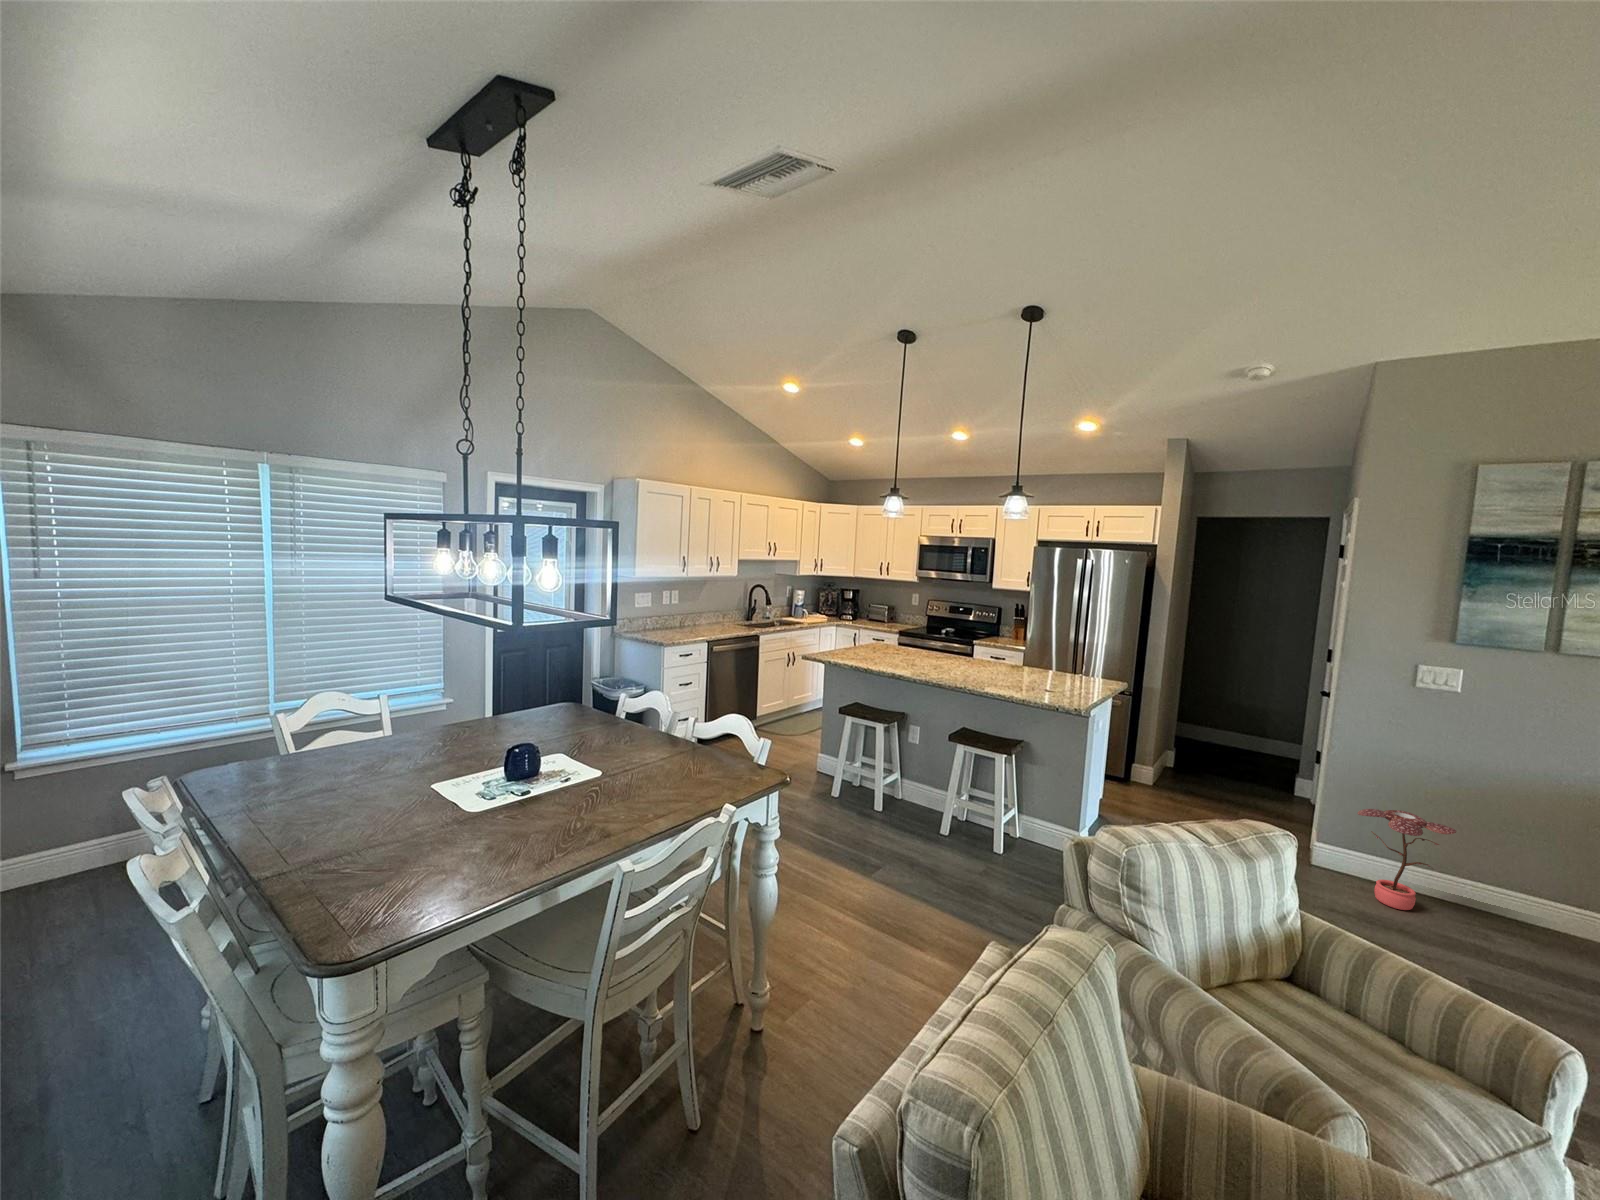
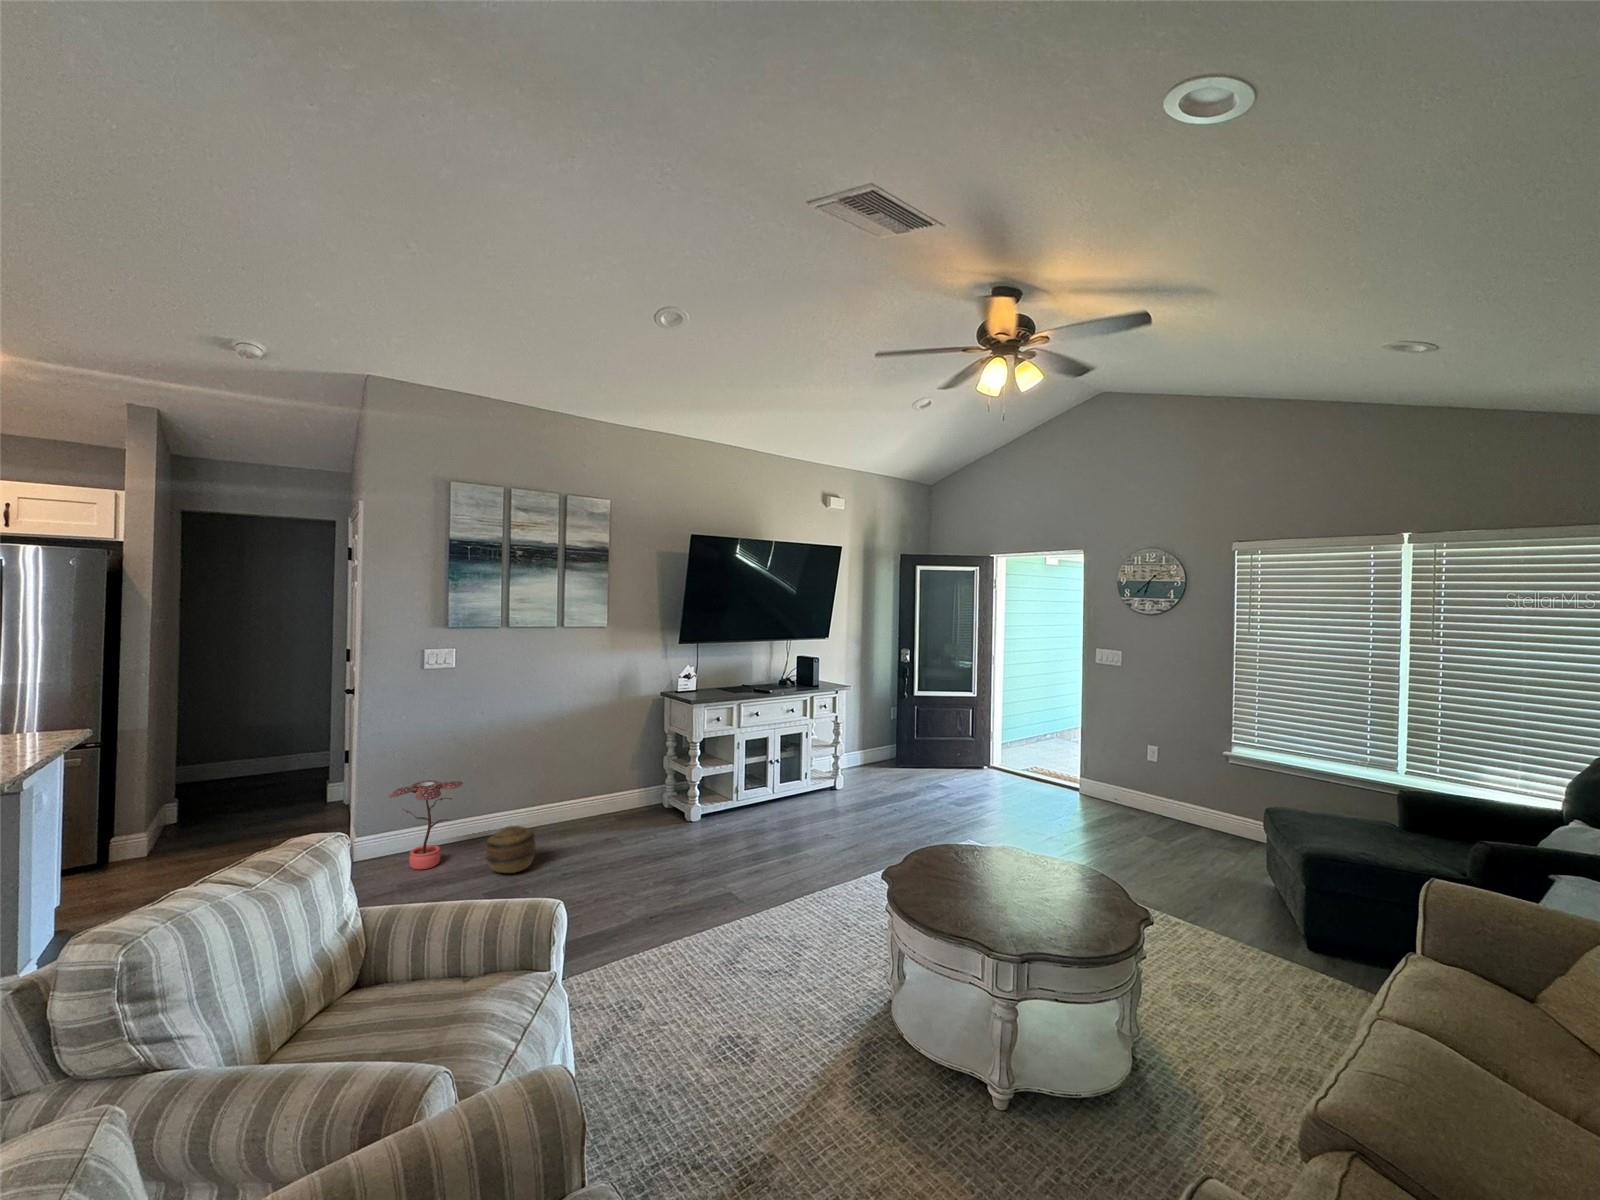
basket: none [1481,910,1570,979] -> present [486,826,535,873]

